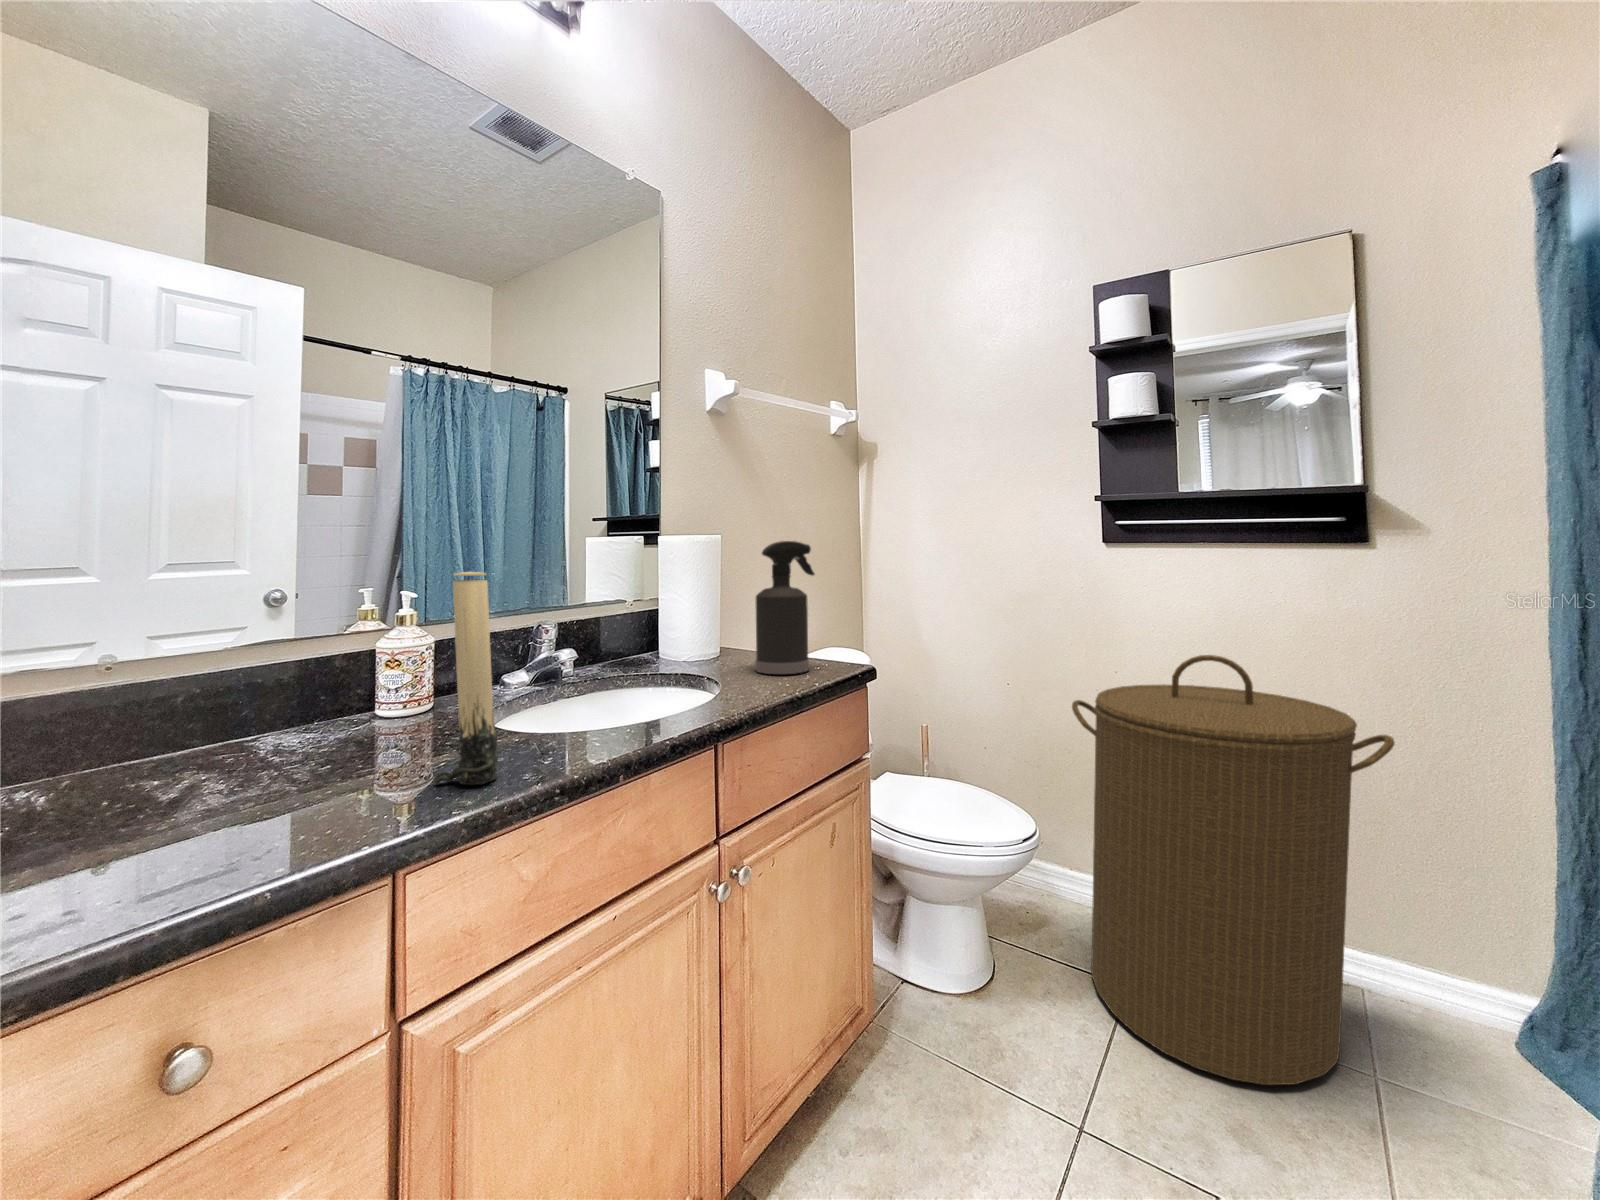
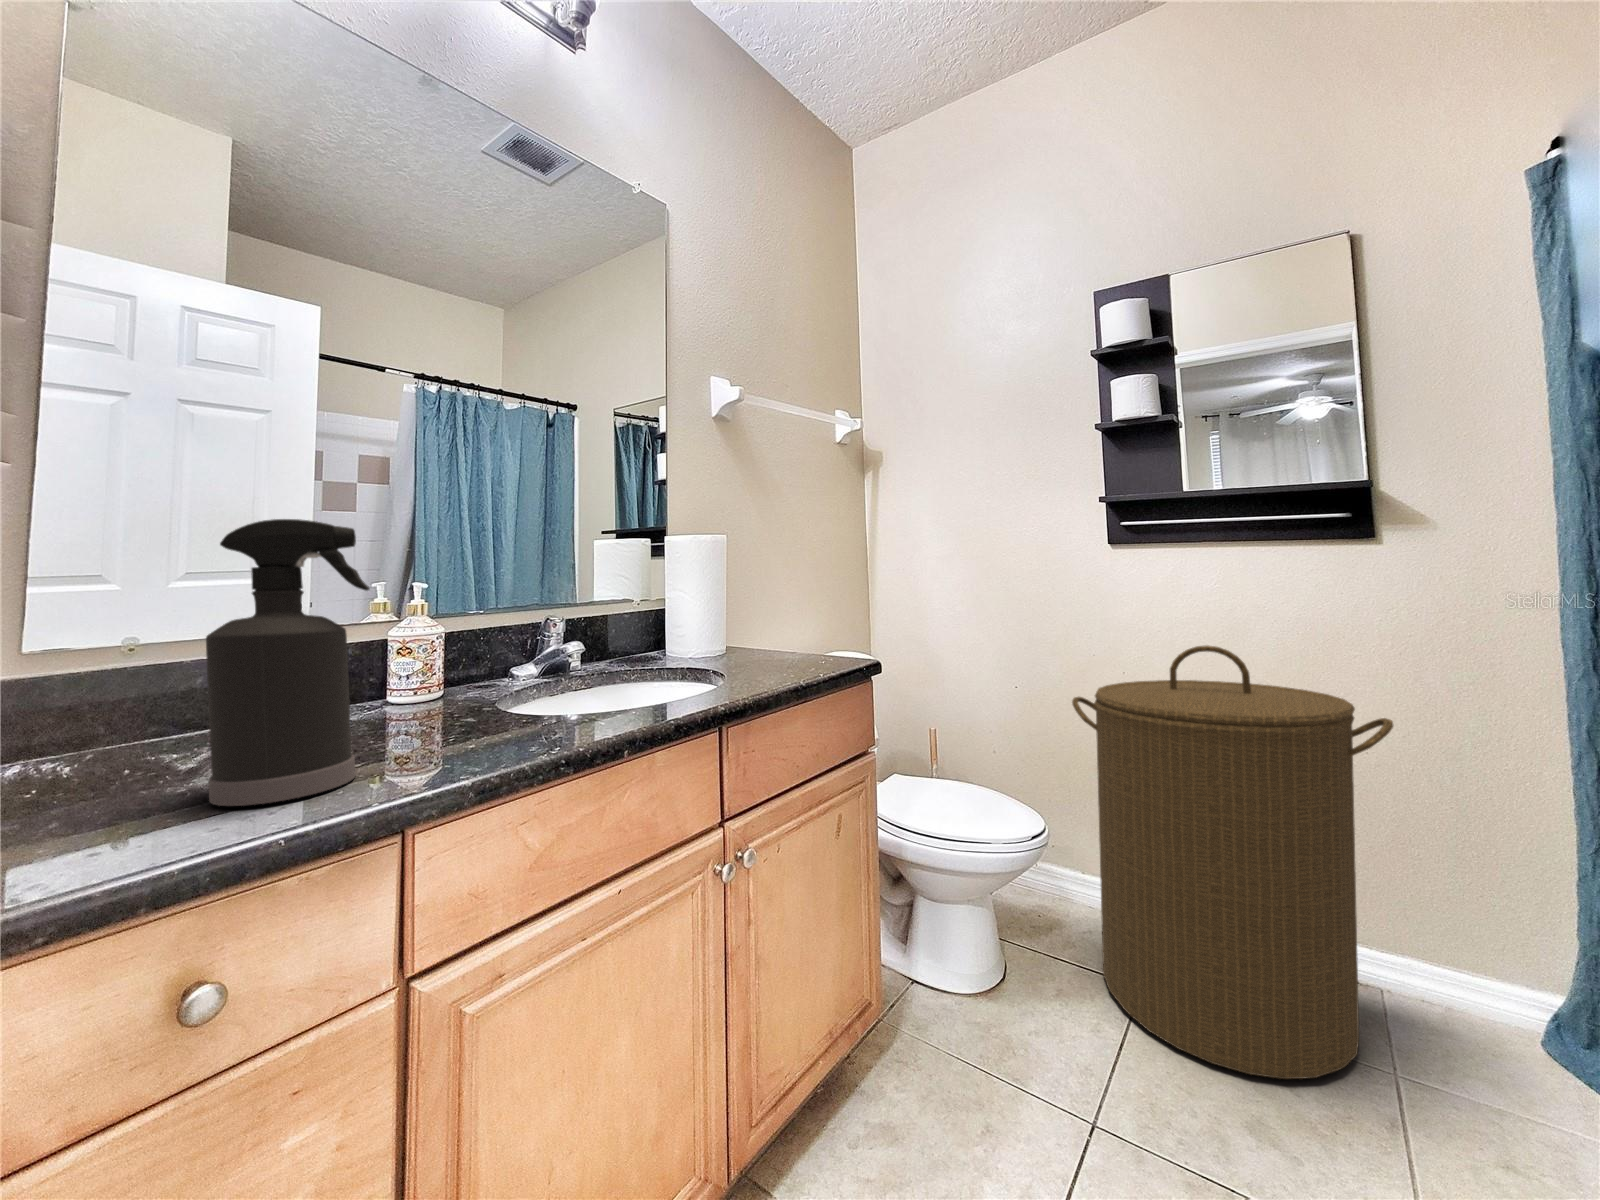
spray bottle: present [755,541,815,674] -> present [206,519,370,806]
candle: present [434,572,498,785] -> none [442,549,505,754]

